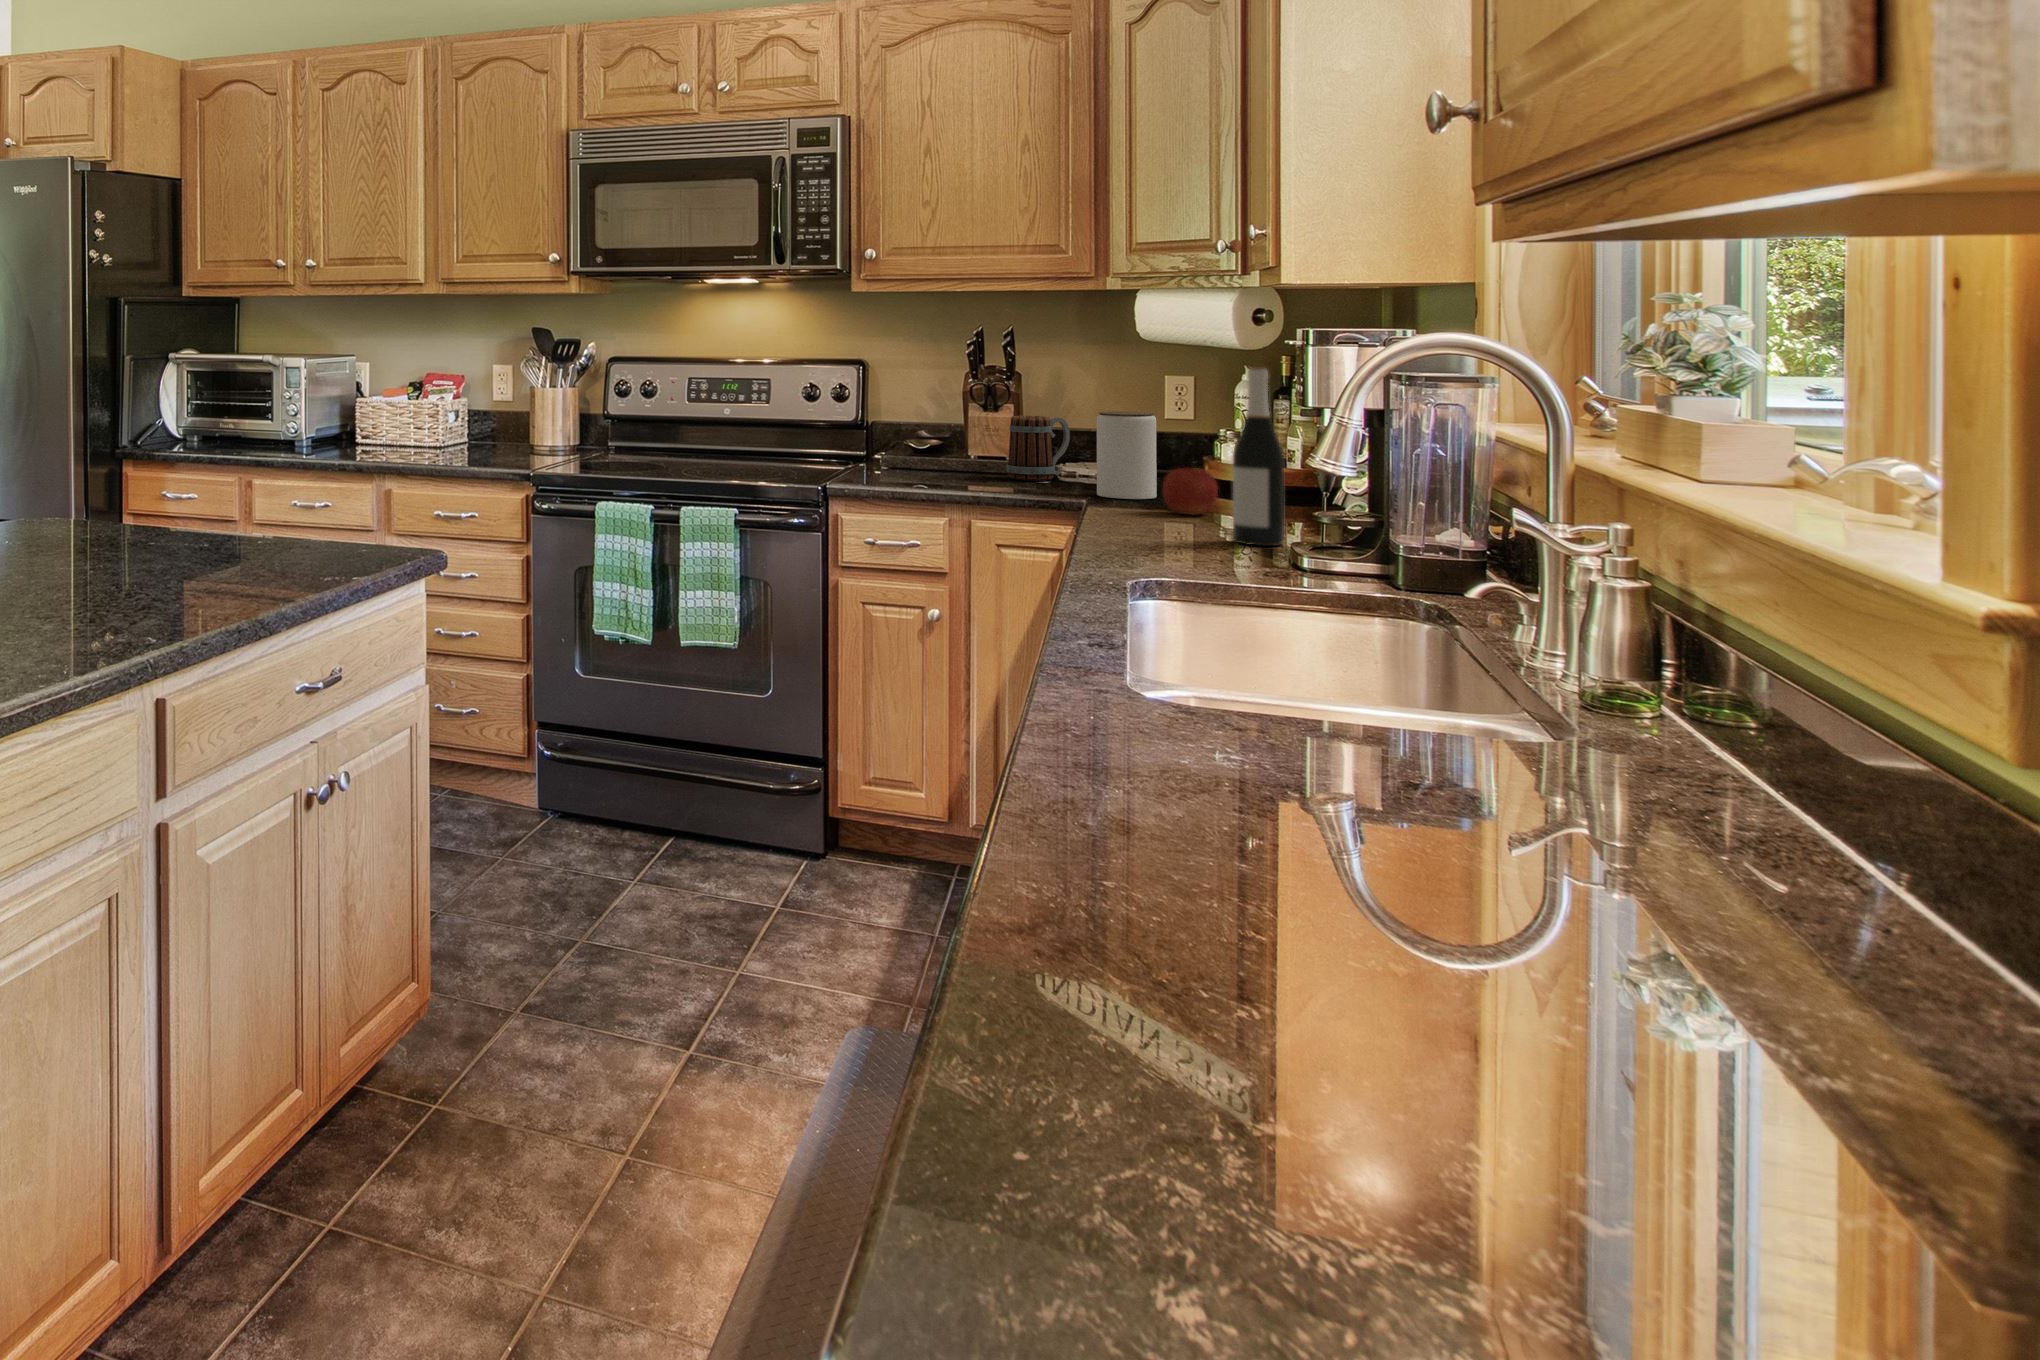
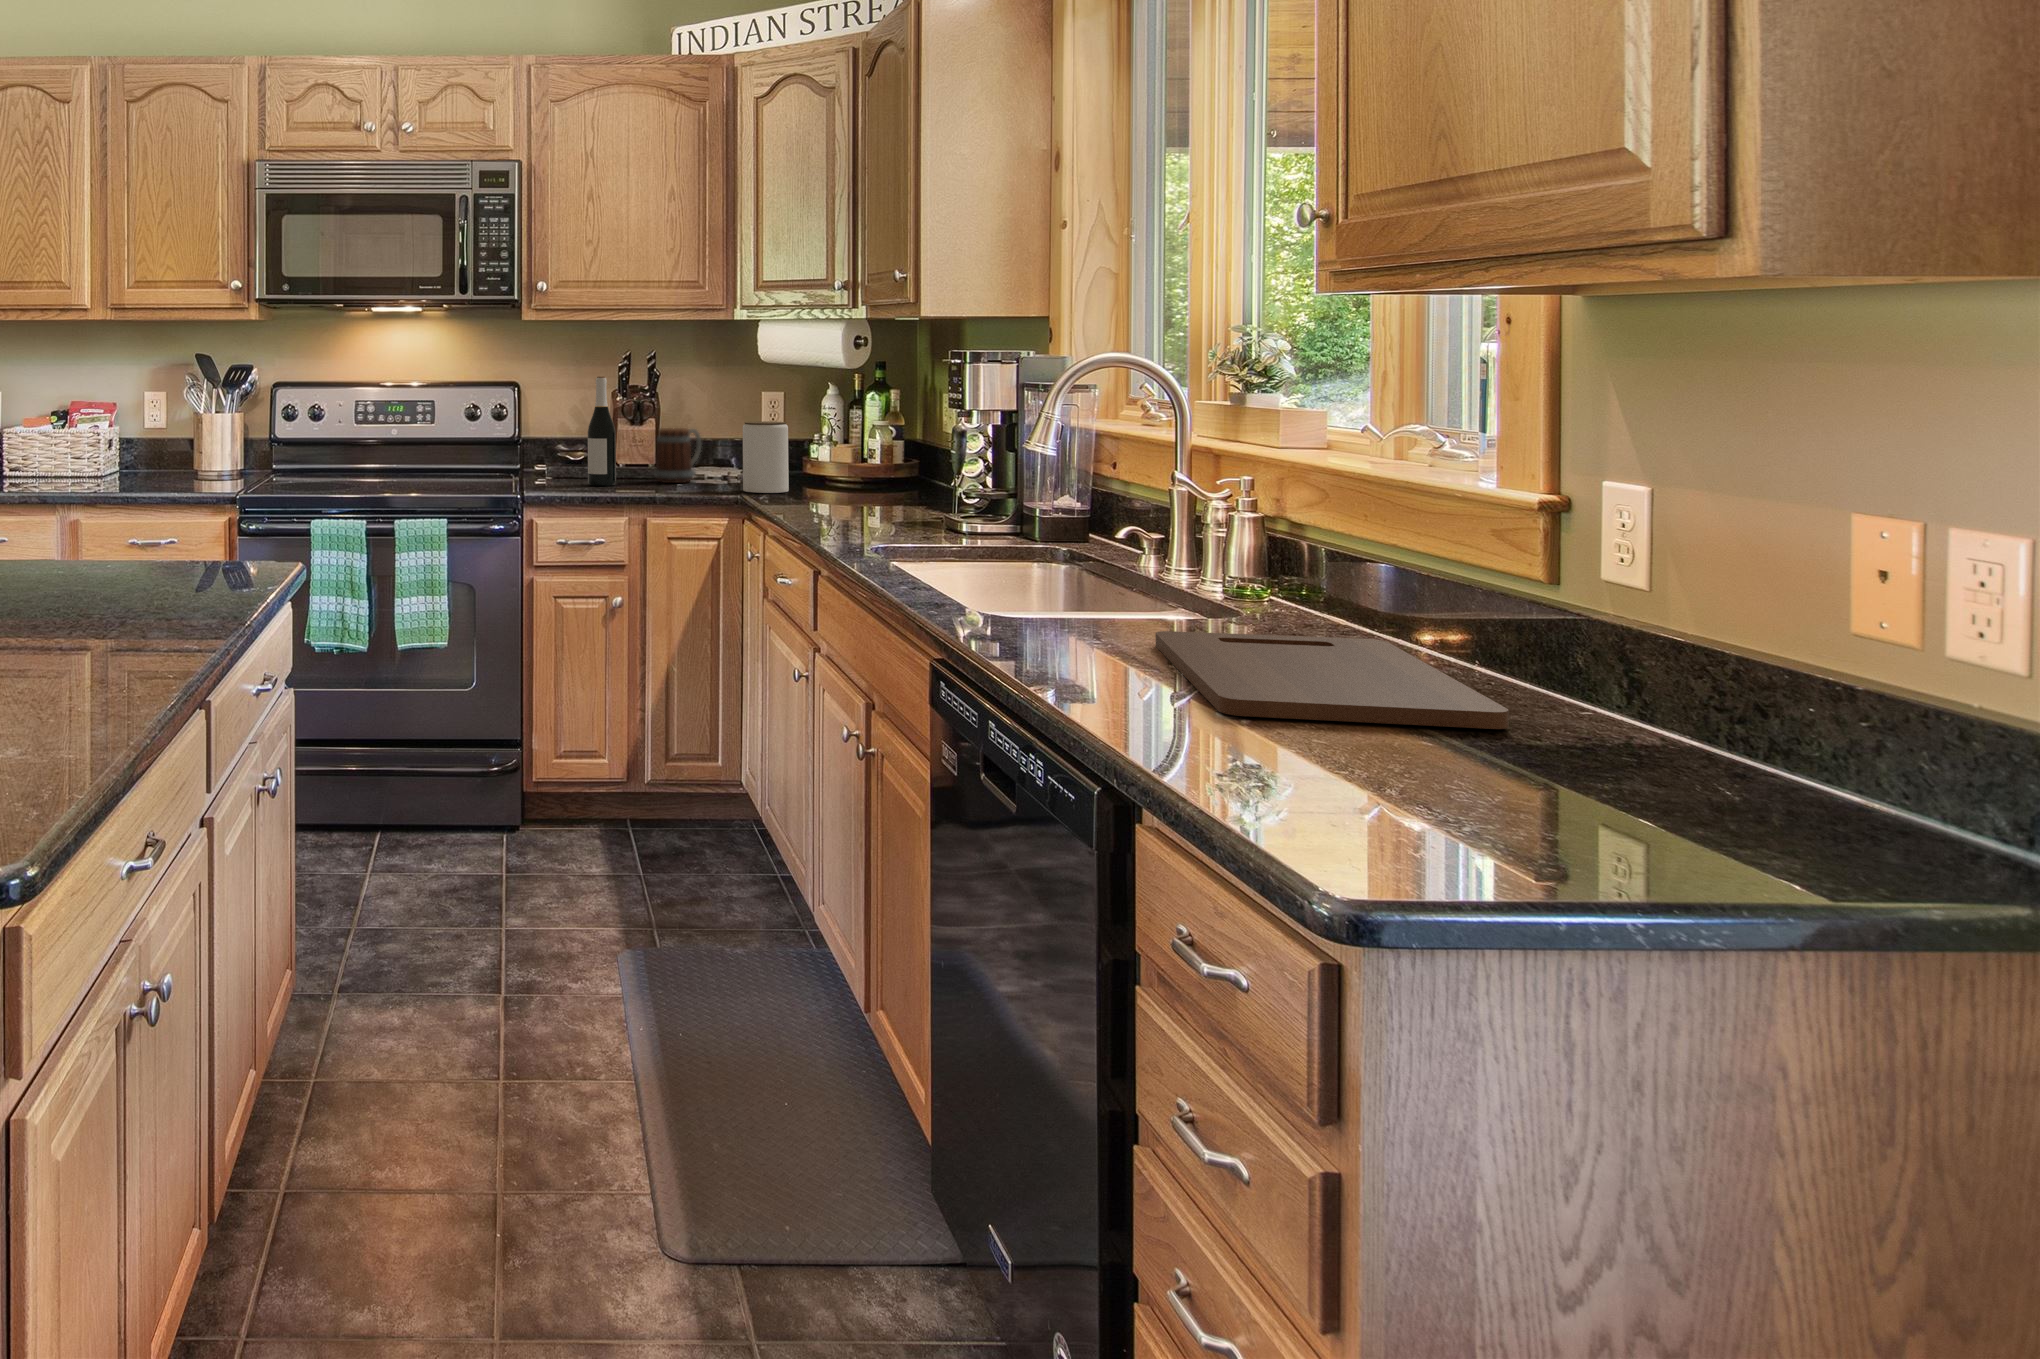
wine bottle: present [1233,367,1284,546] -> present [588,376,616,486]
apple: present [1163,464,1218,515] -> none [810,460,850,501]
cutting board: none [1245,761,1820,1067] -> present [1156,631,1509,729]

